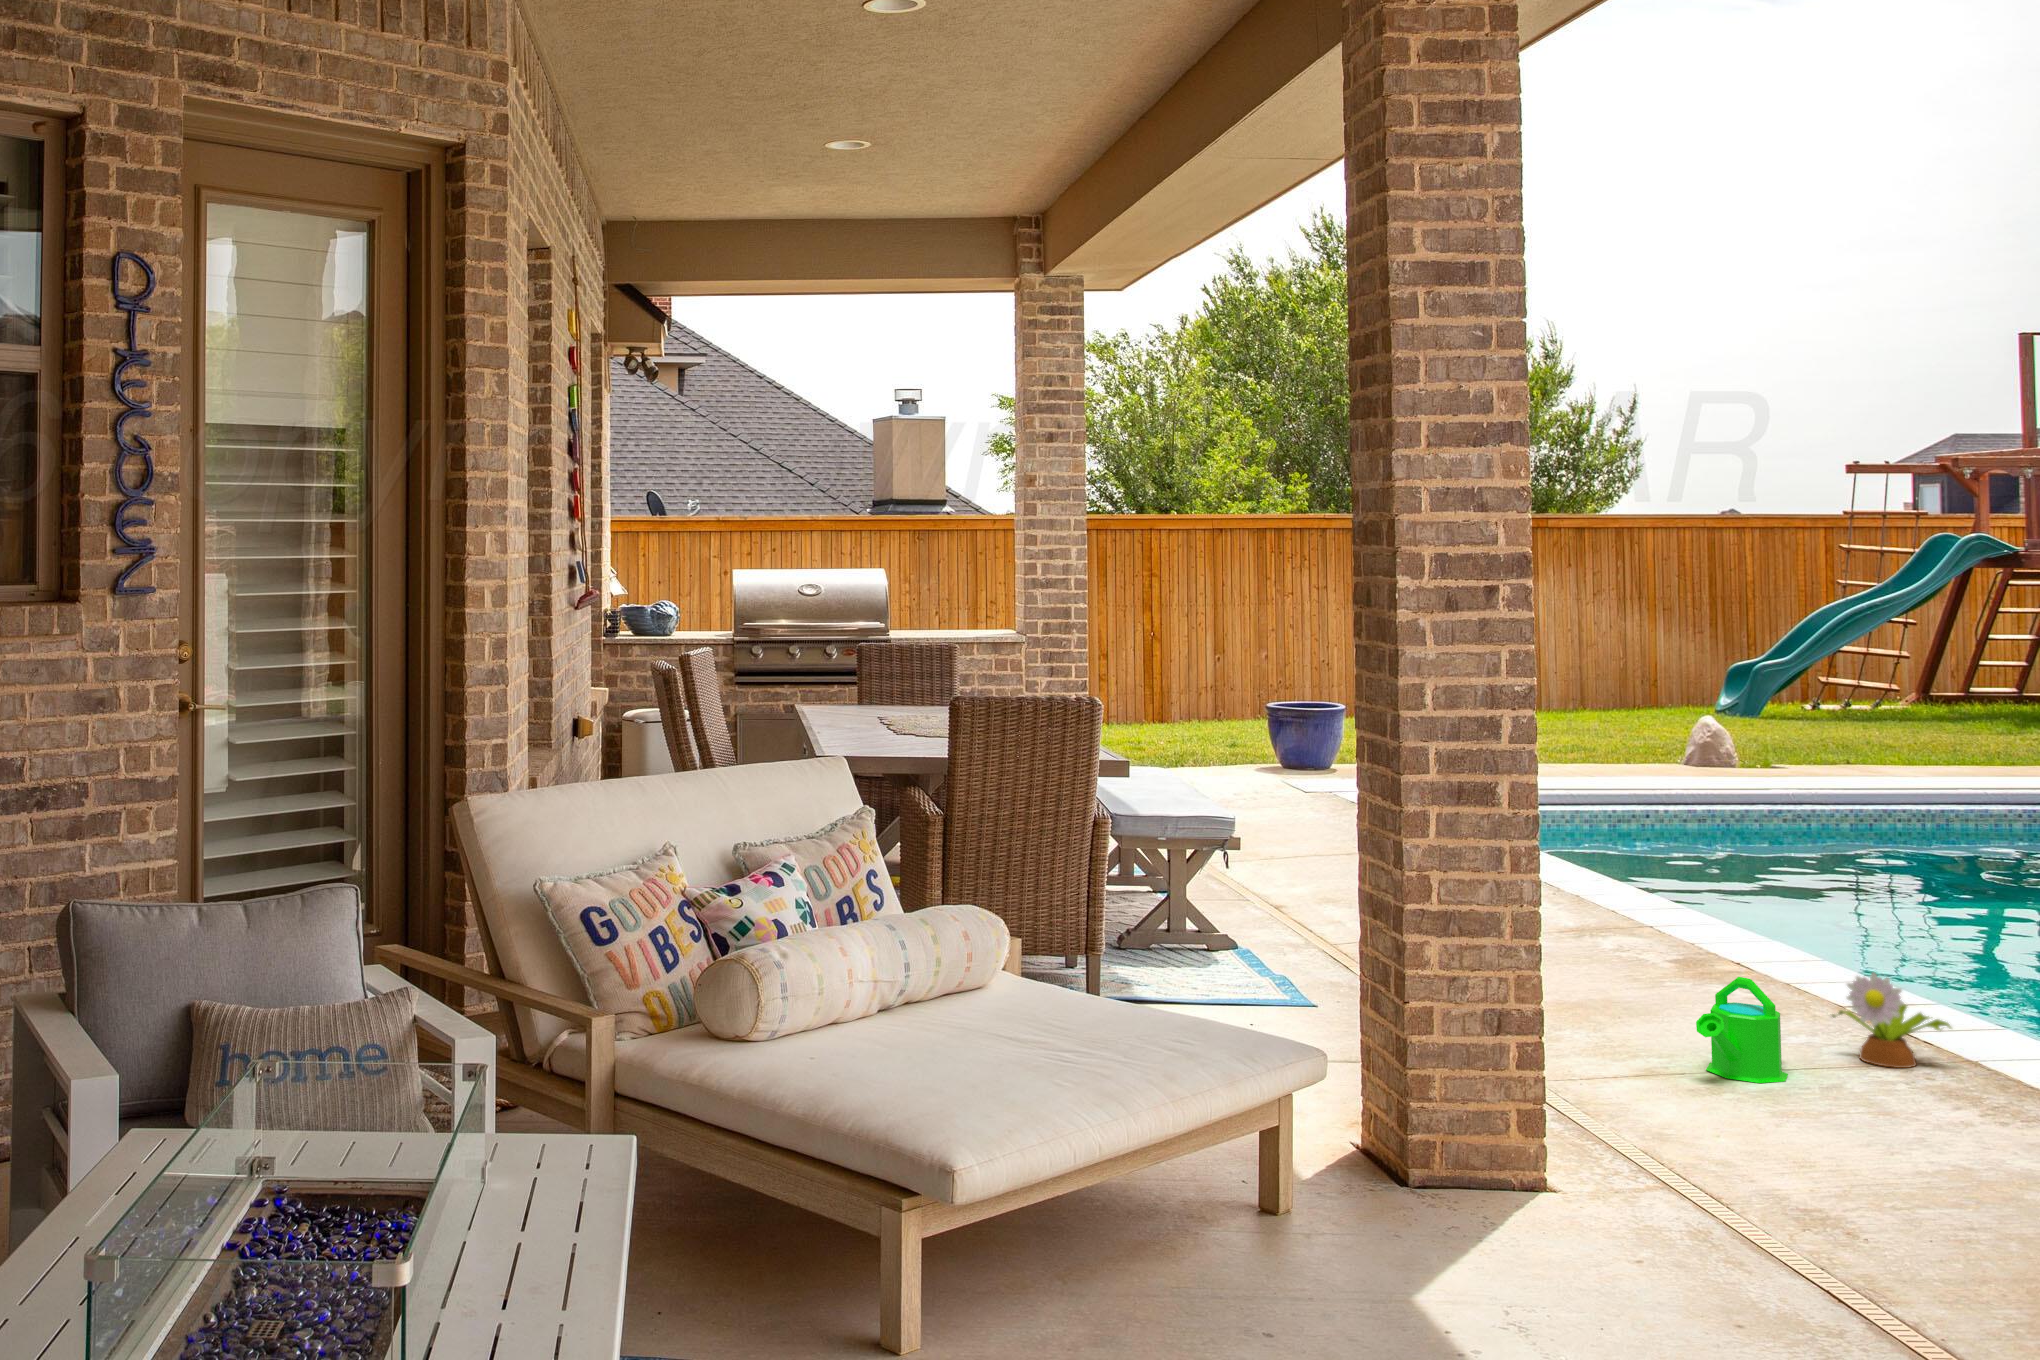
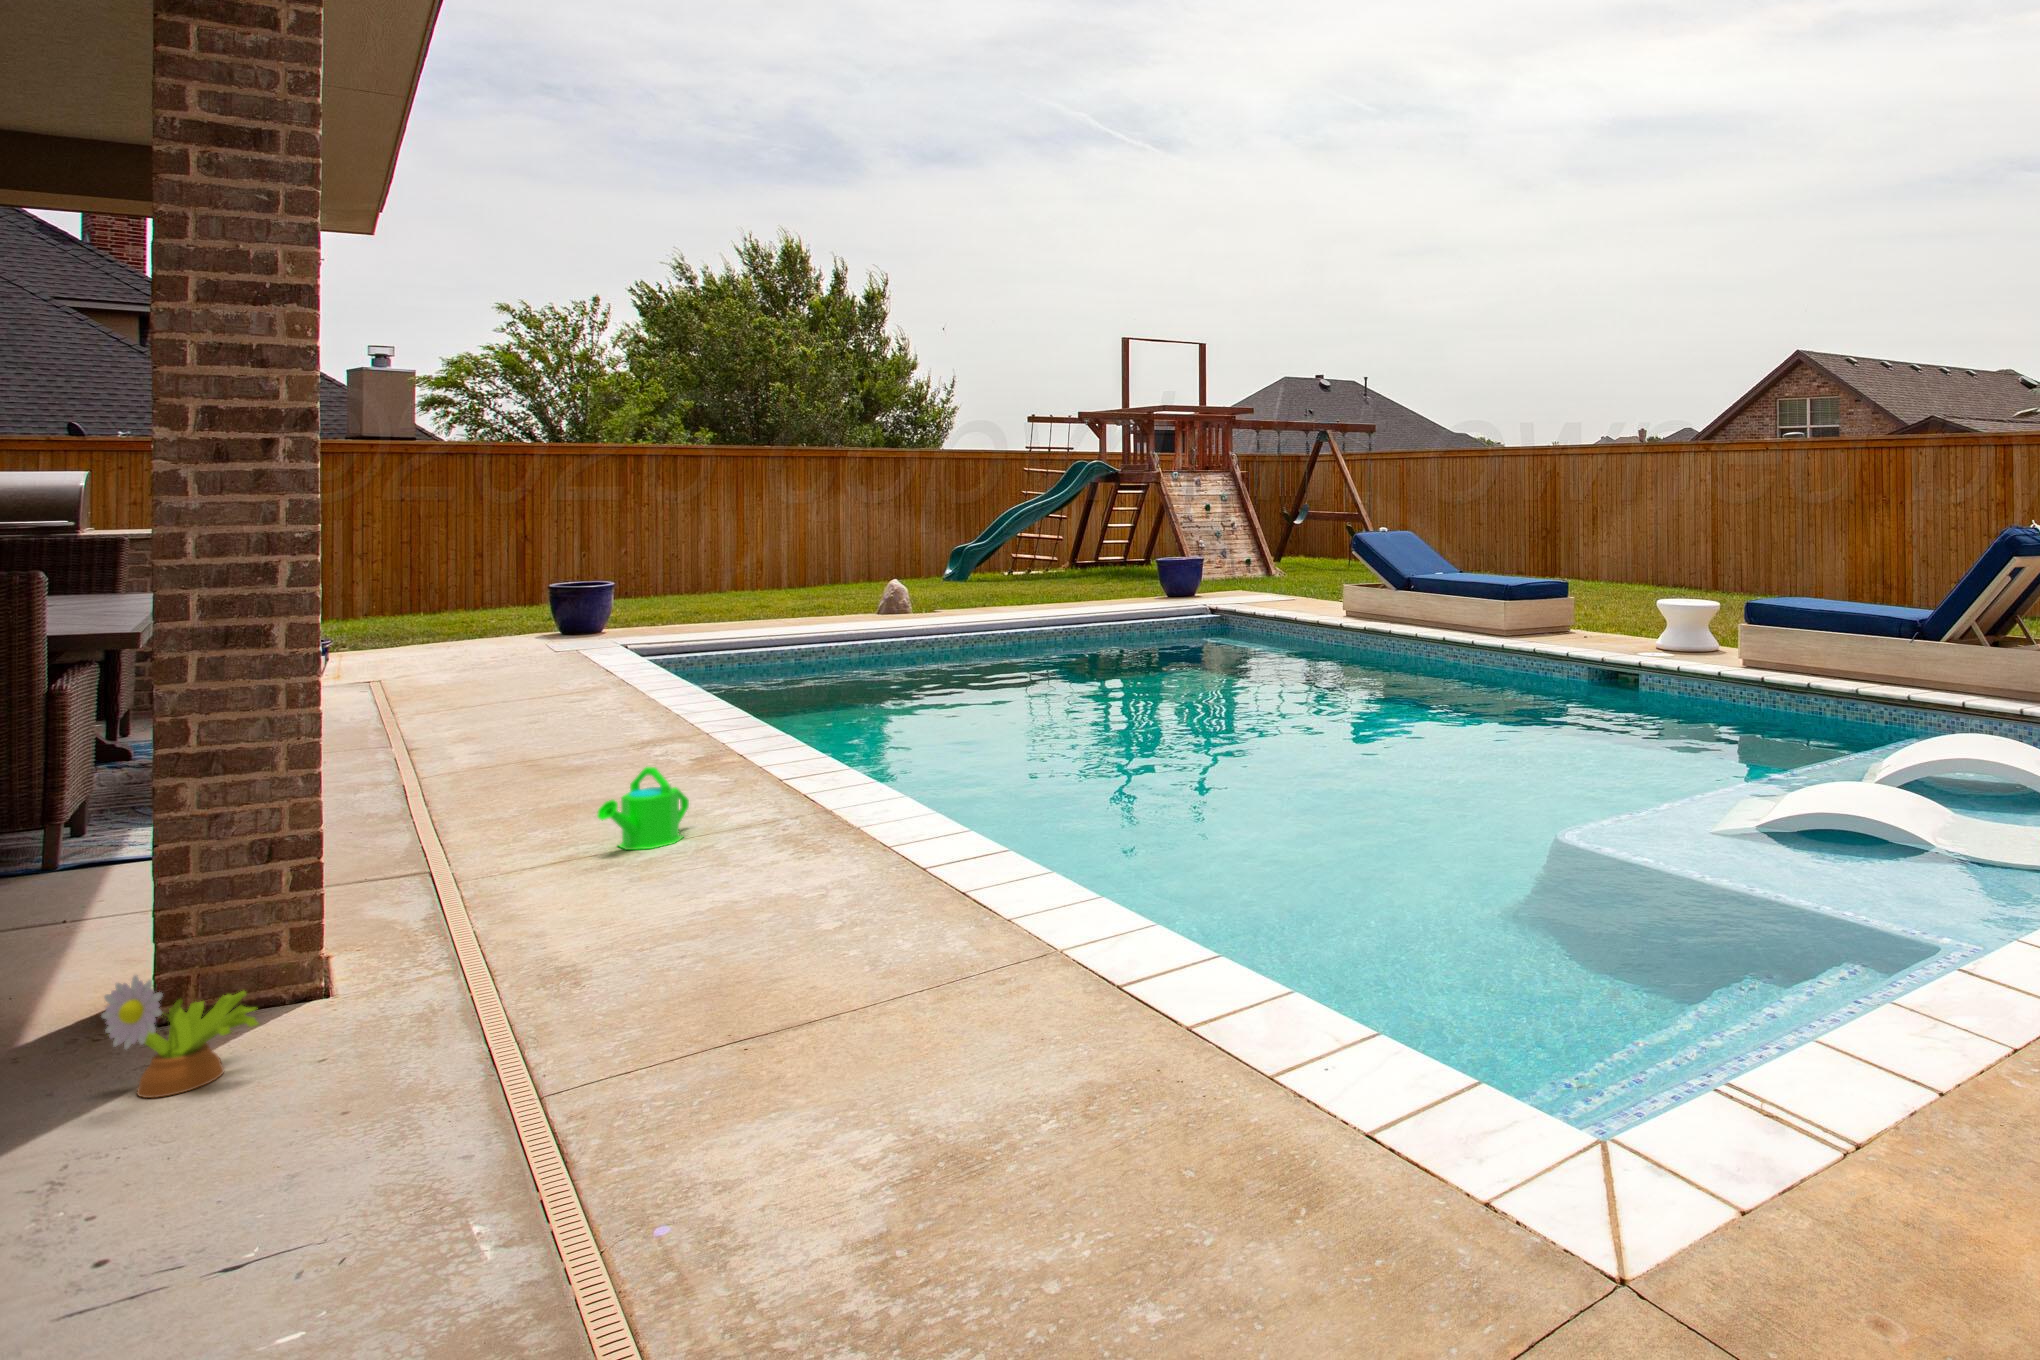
decorative plant: present [1832,972,1951,1068] -> present [102,975,258,1098]

